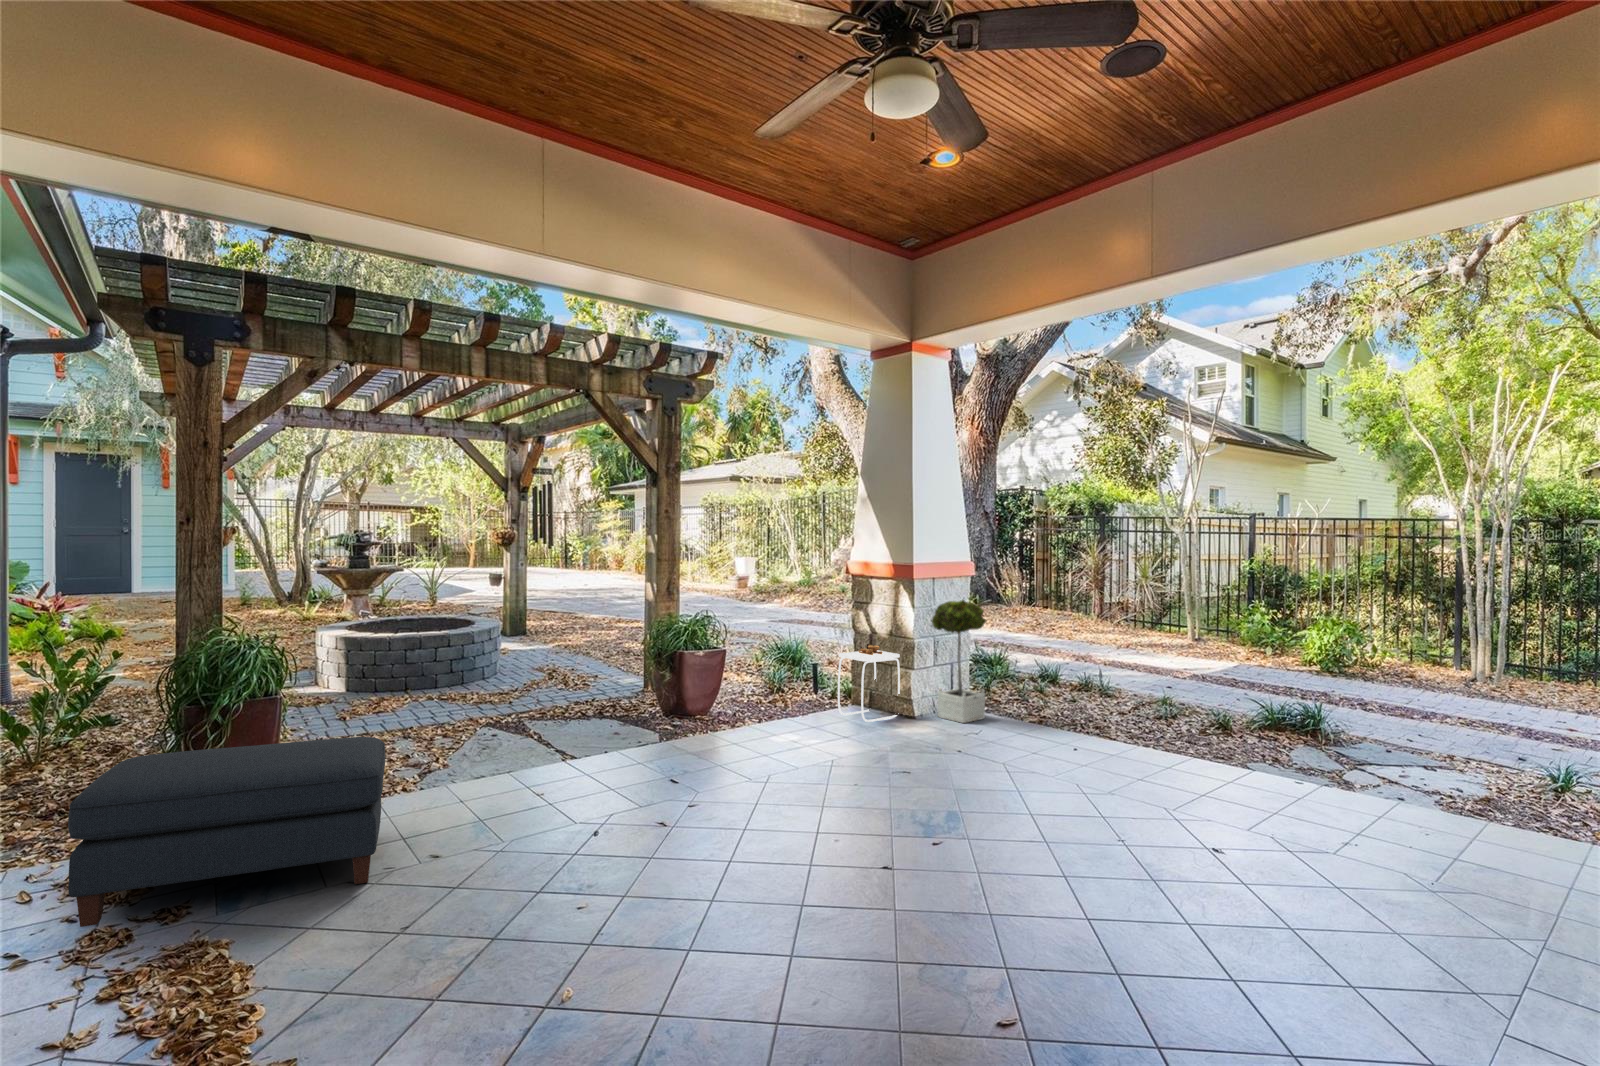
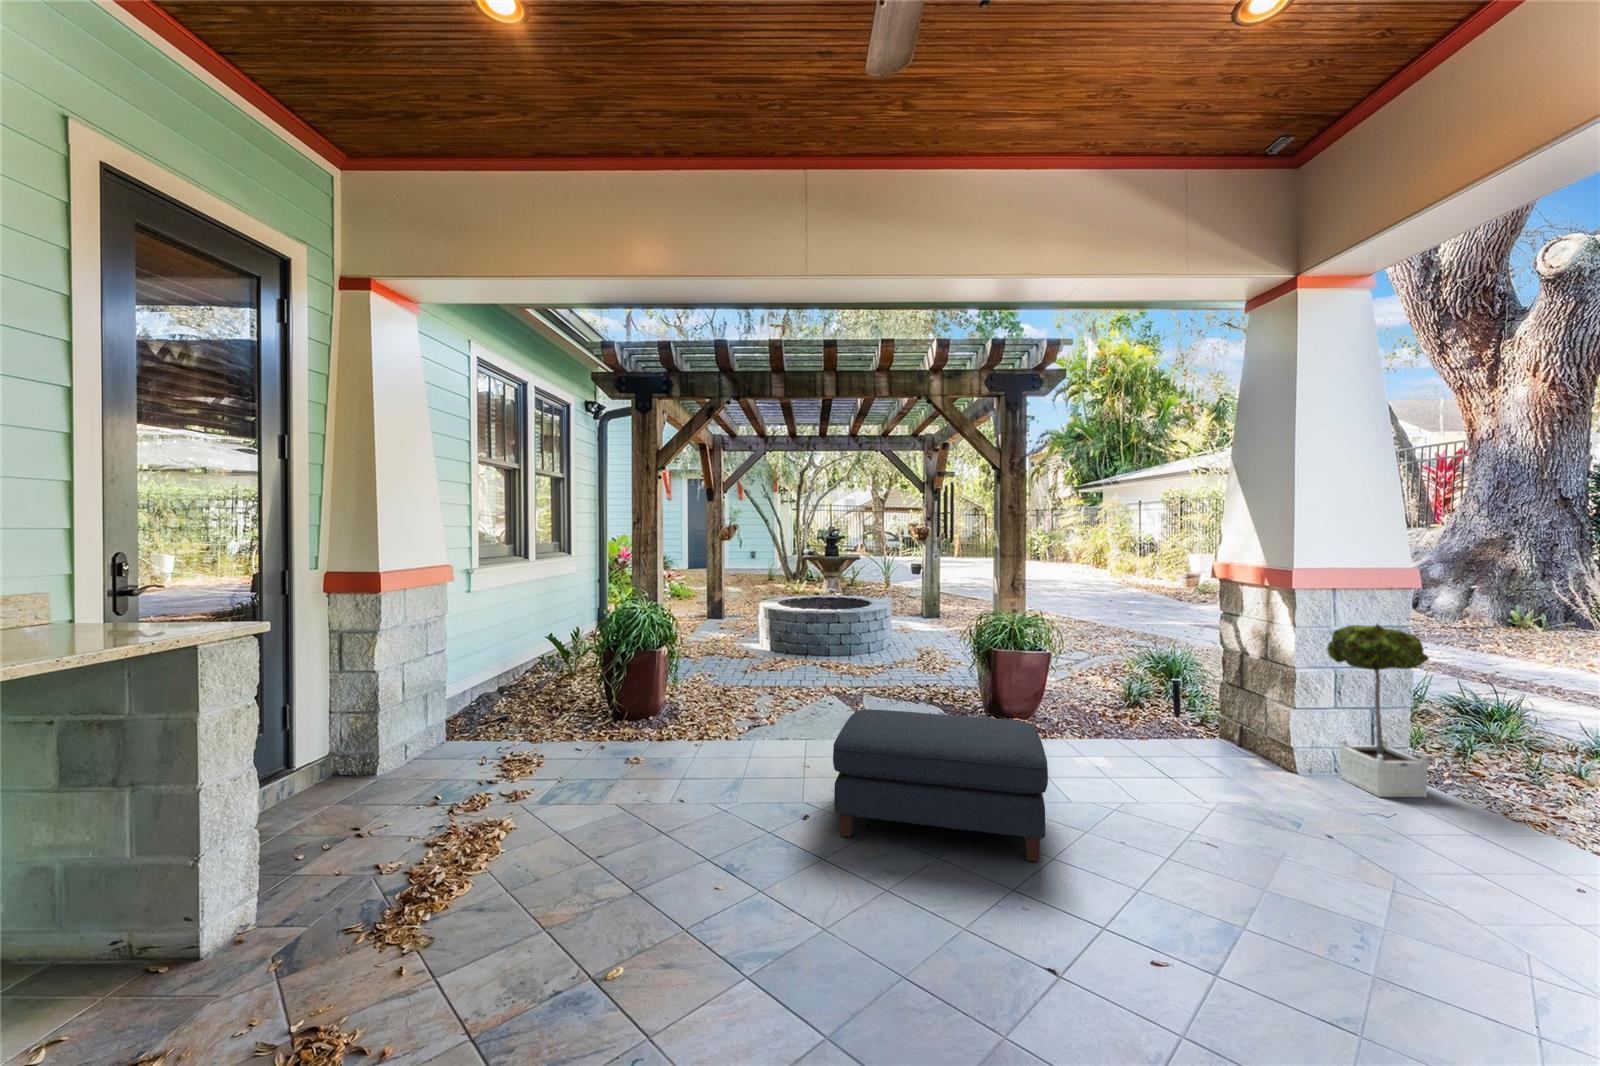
side table: present [838,644,900,722] -> none [1183,667,1275,765]
ottoman: present [68,737,385,927] -> present [833,709,1048,862]

